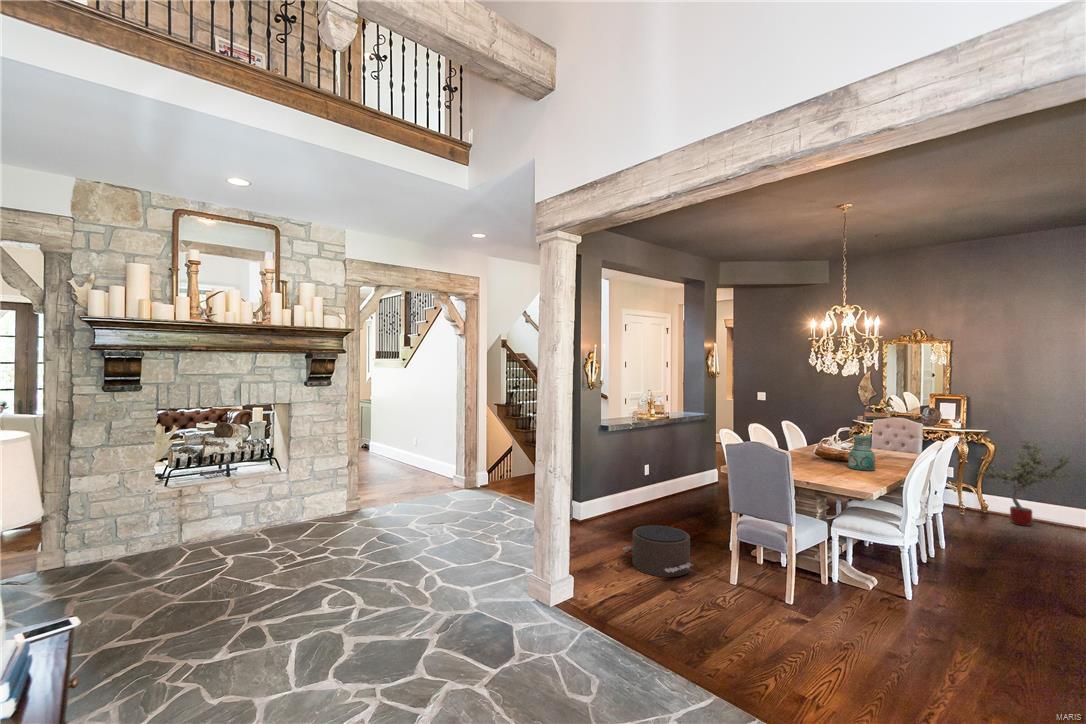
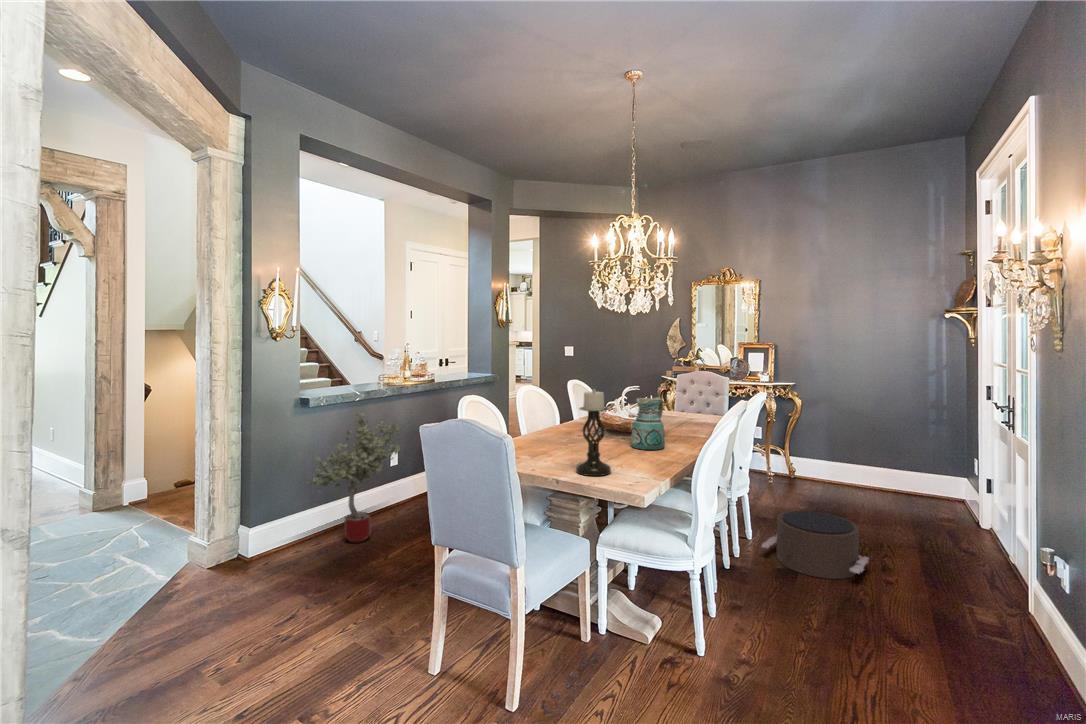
candle holder: none [817,427,842,481] -> present [576,389,611,476]
potted tree: present [978,441,1070,526] -> present [307,412,400,543]
pouf: present [622,525,692,577] -> present [762,511,869,579]

